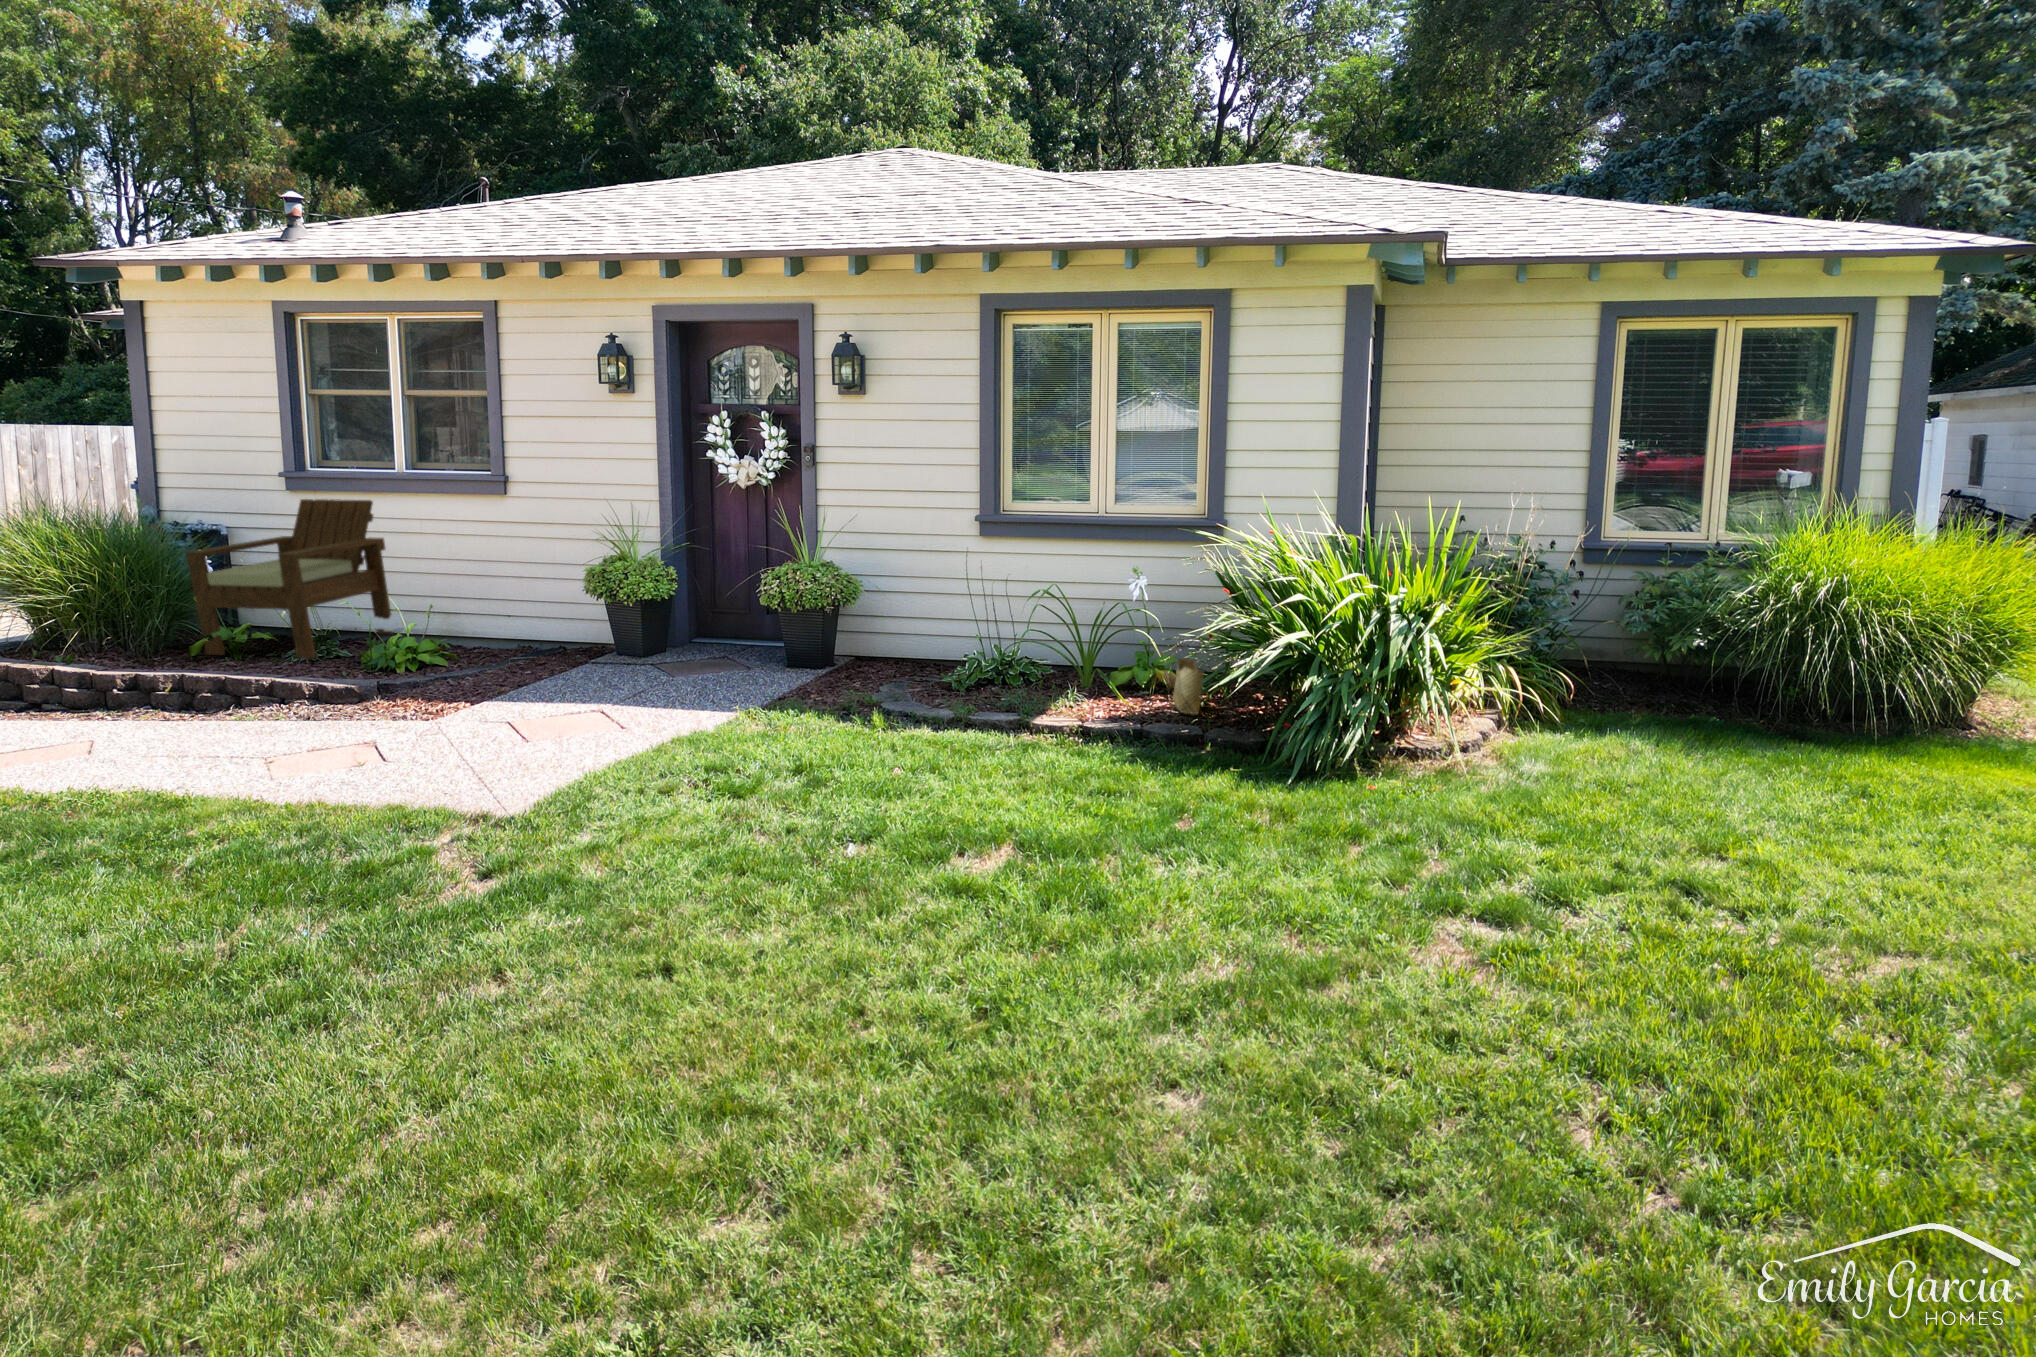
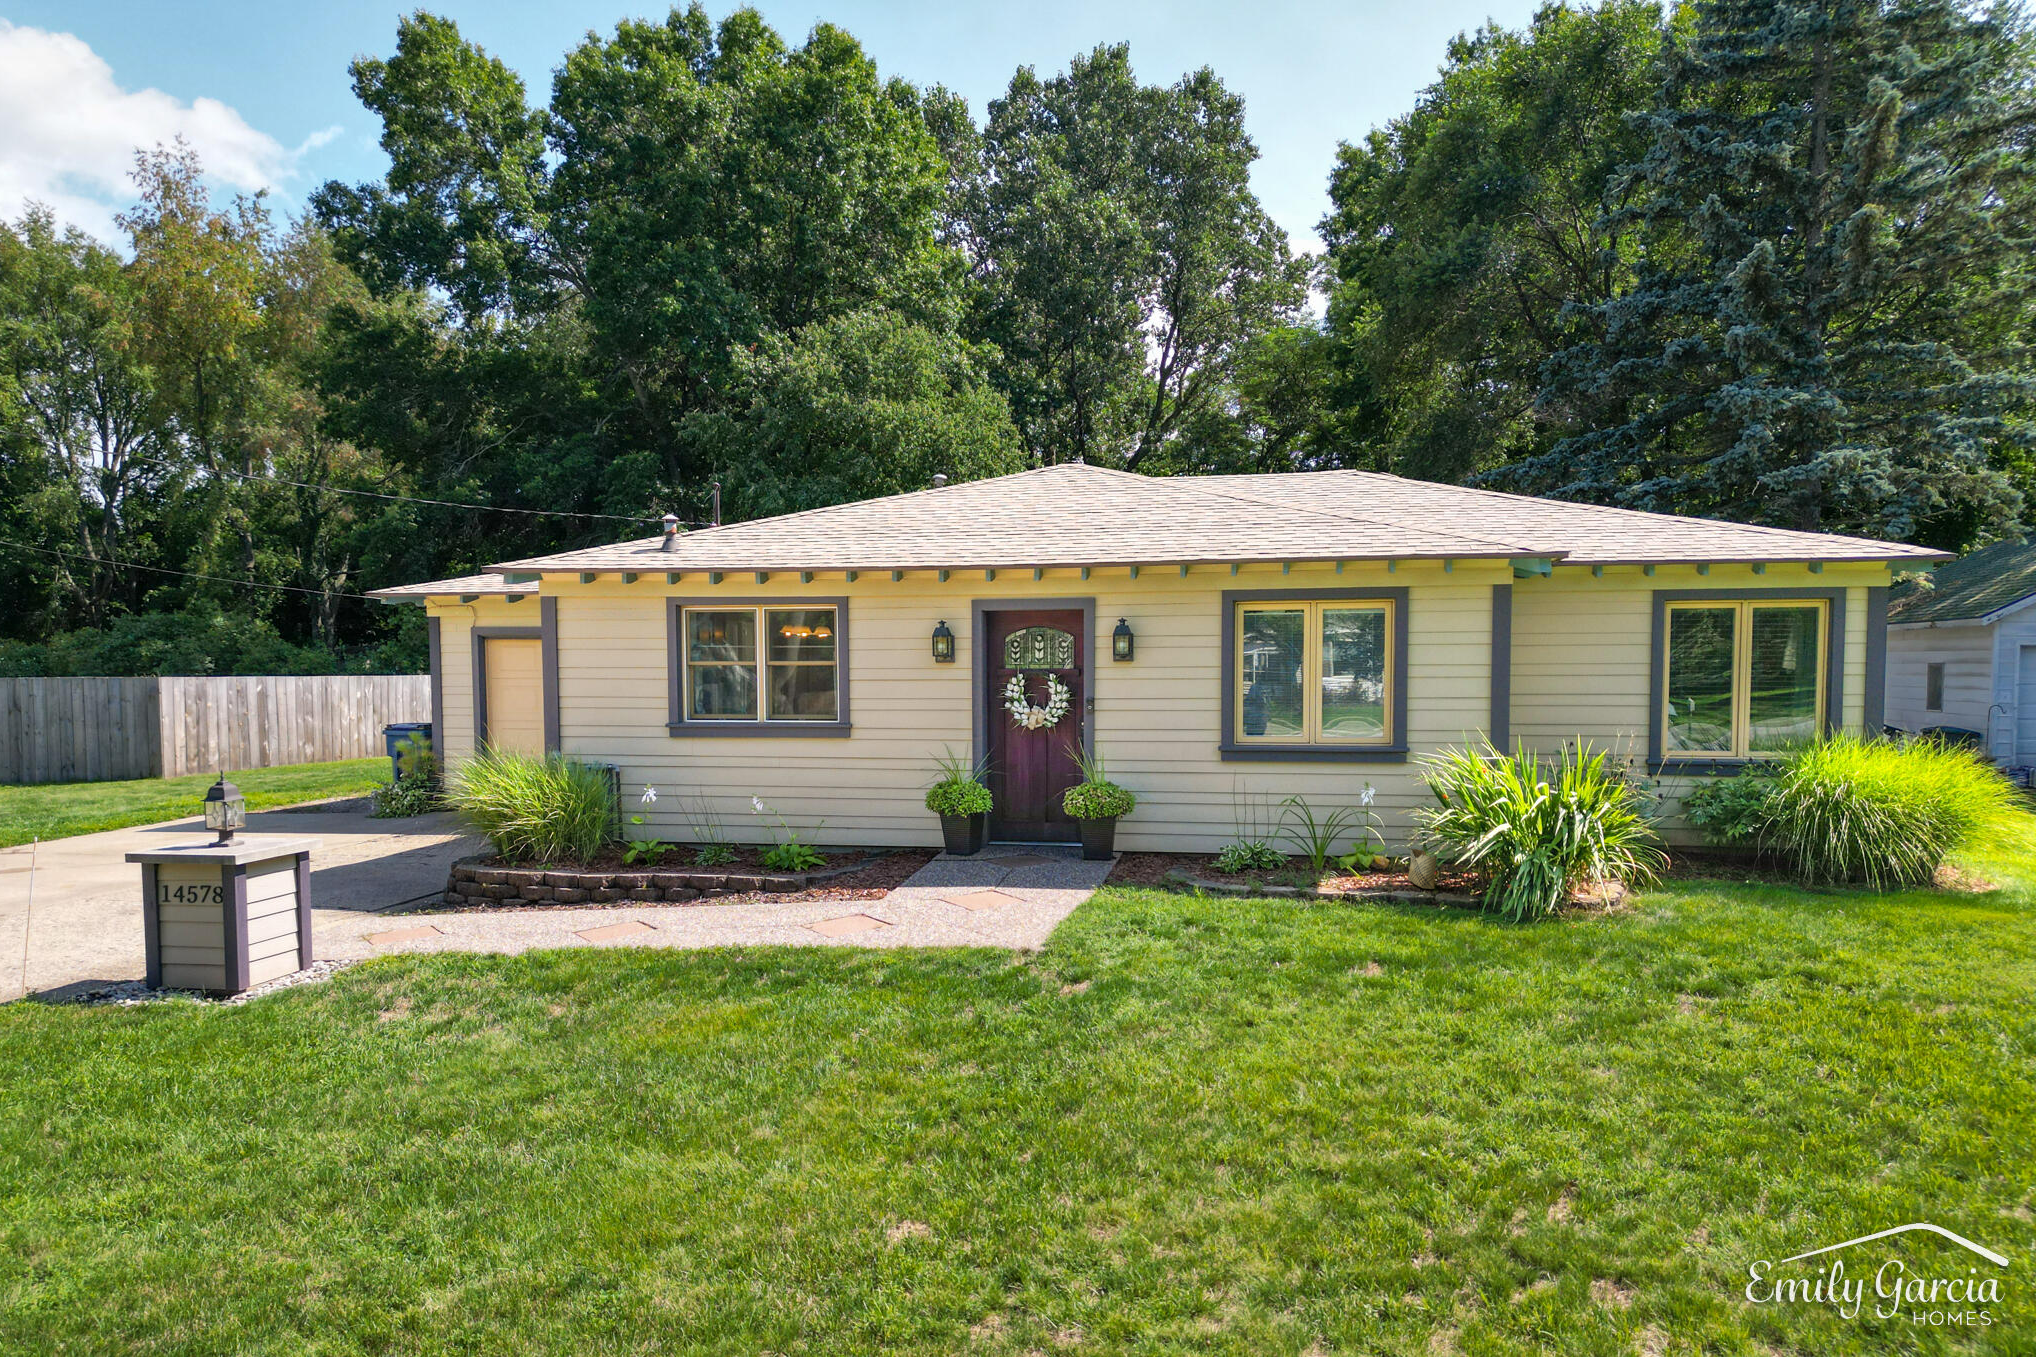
chair: present [186,499,394,658] -> none [626,743,751,865]

